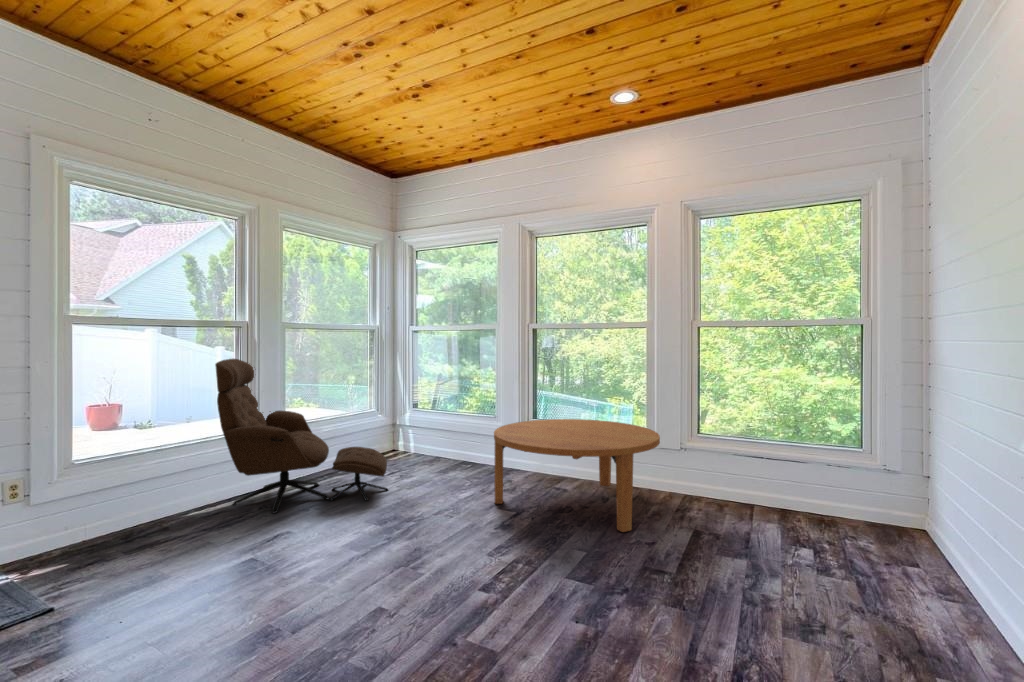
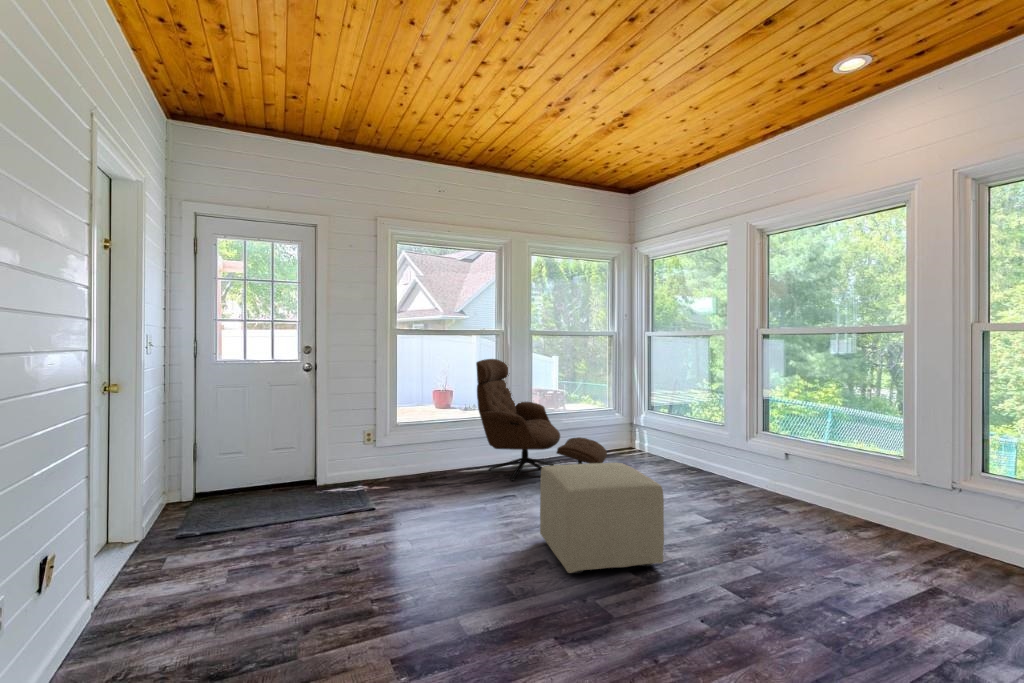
coffee table: present [494,419,660,532] -> none [693,431,898,563]
ottoman: none [357,470,510,614] -> present [540,463,664,574]

